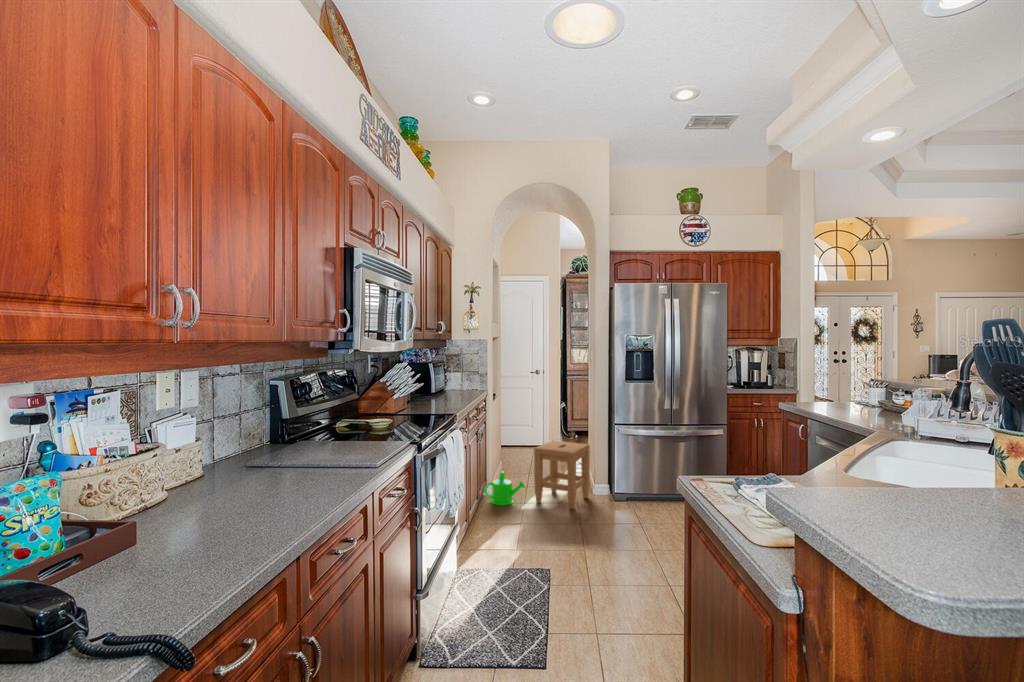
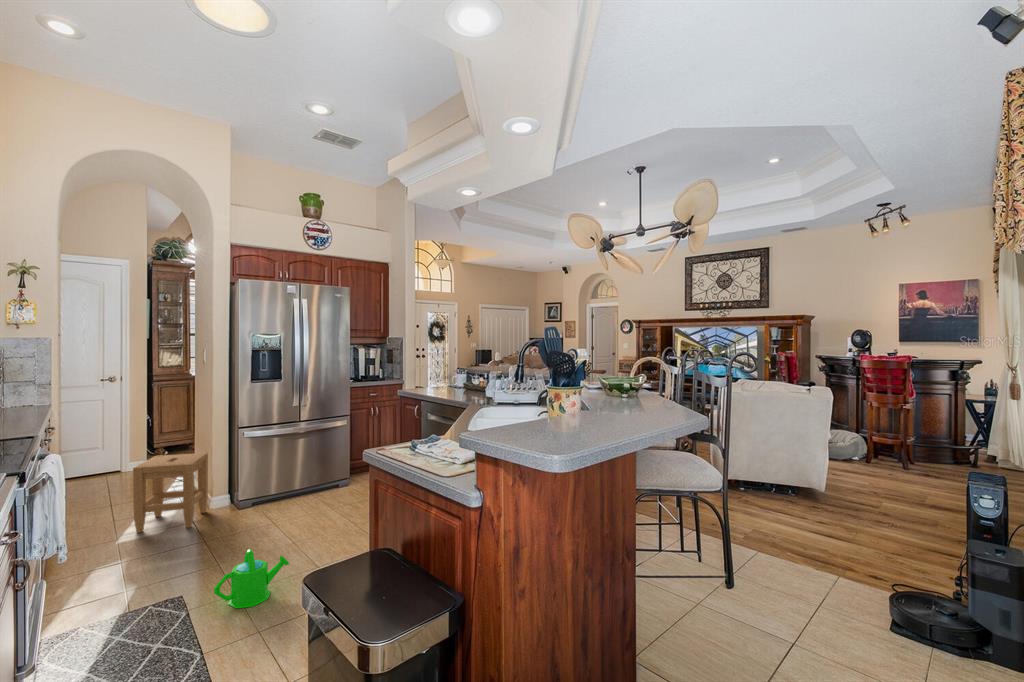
watering can: present [484,471,525,505] -> present [214,549,290,609]

